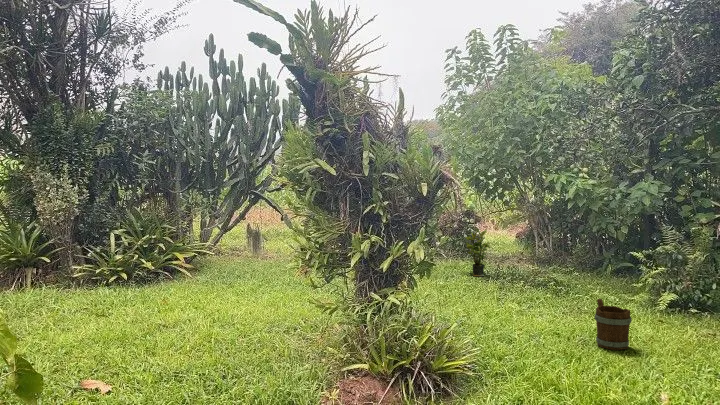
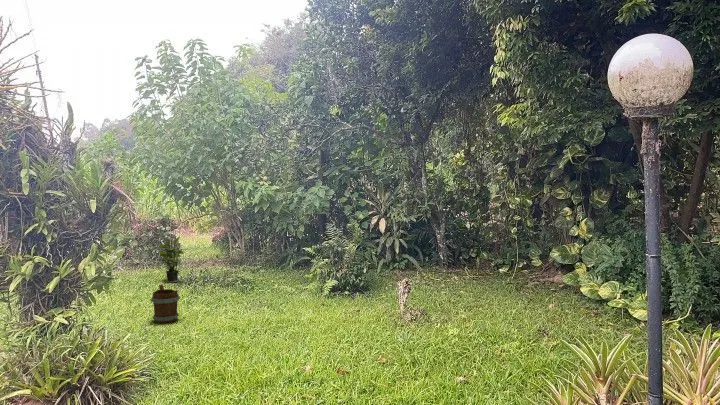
bucket: present [595,299,632,350] -> present [151,285,180,323]

